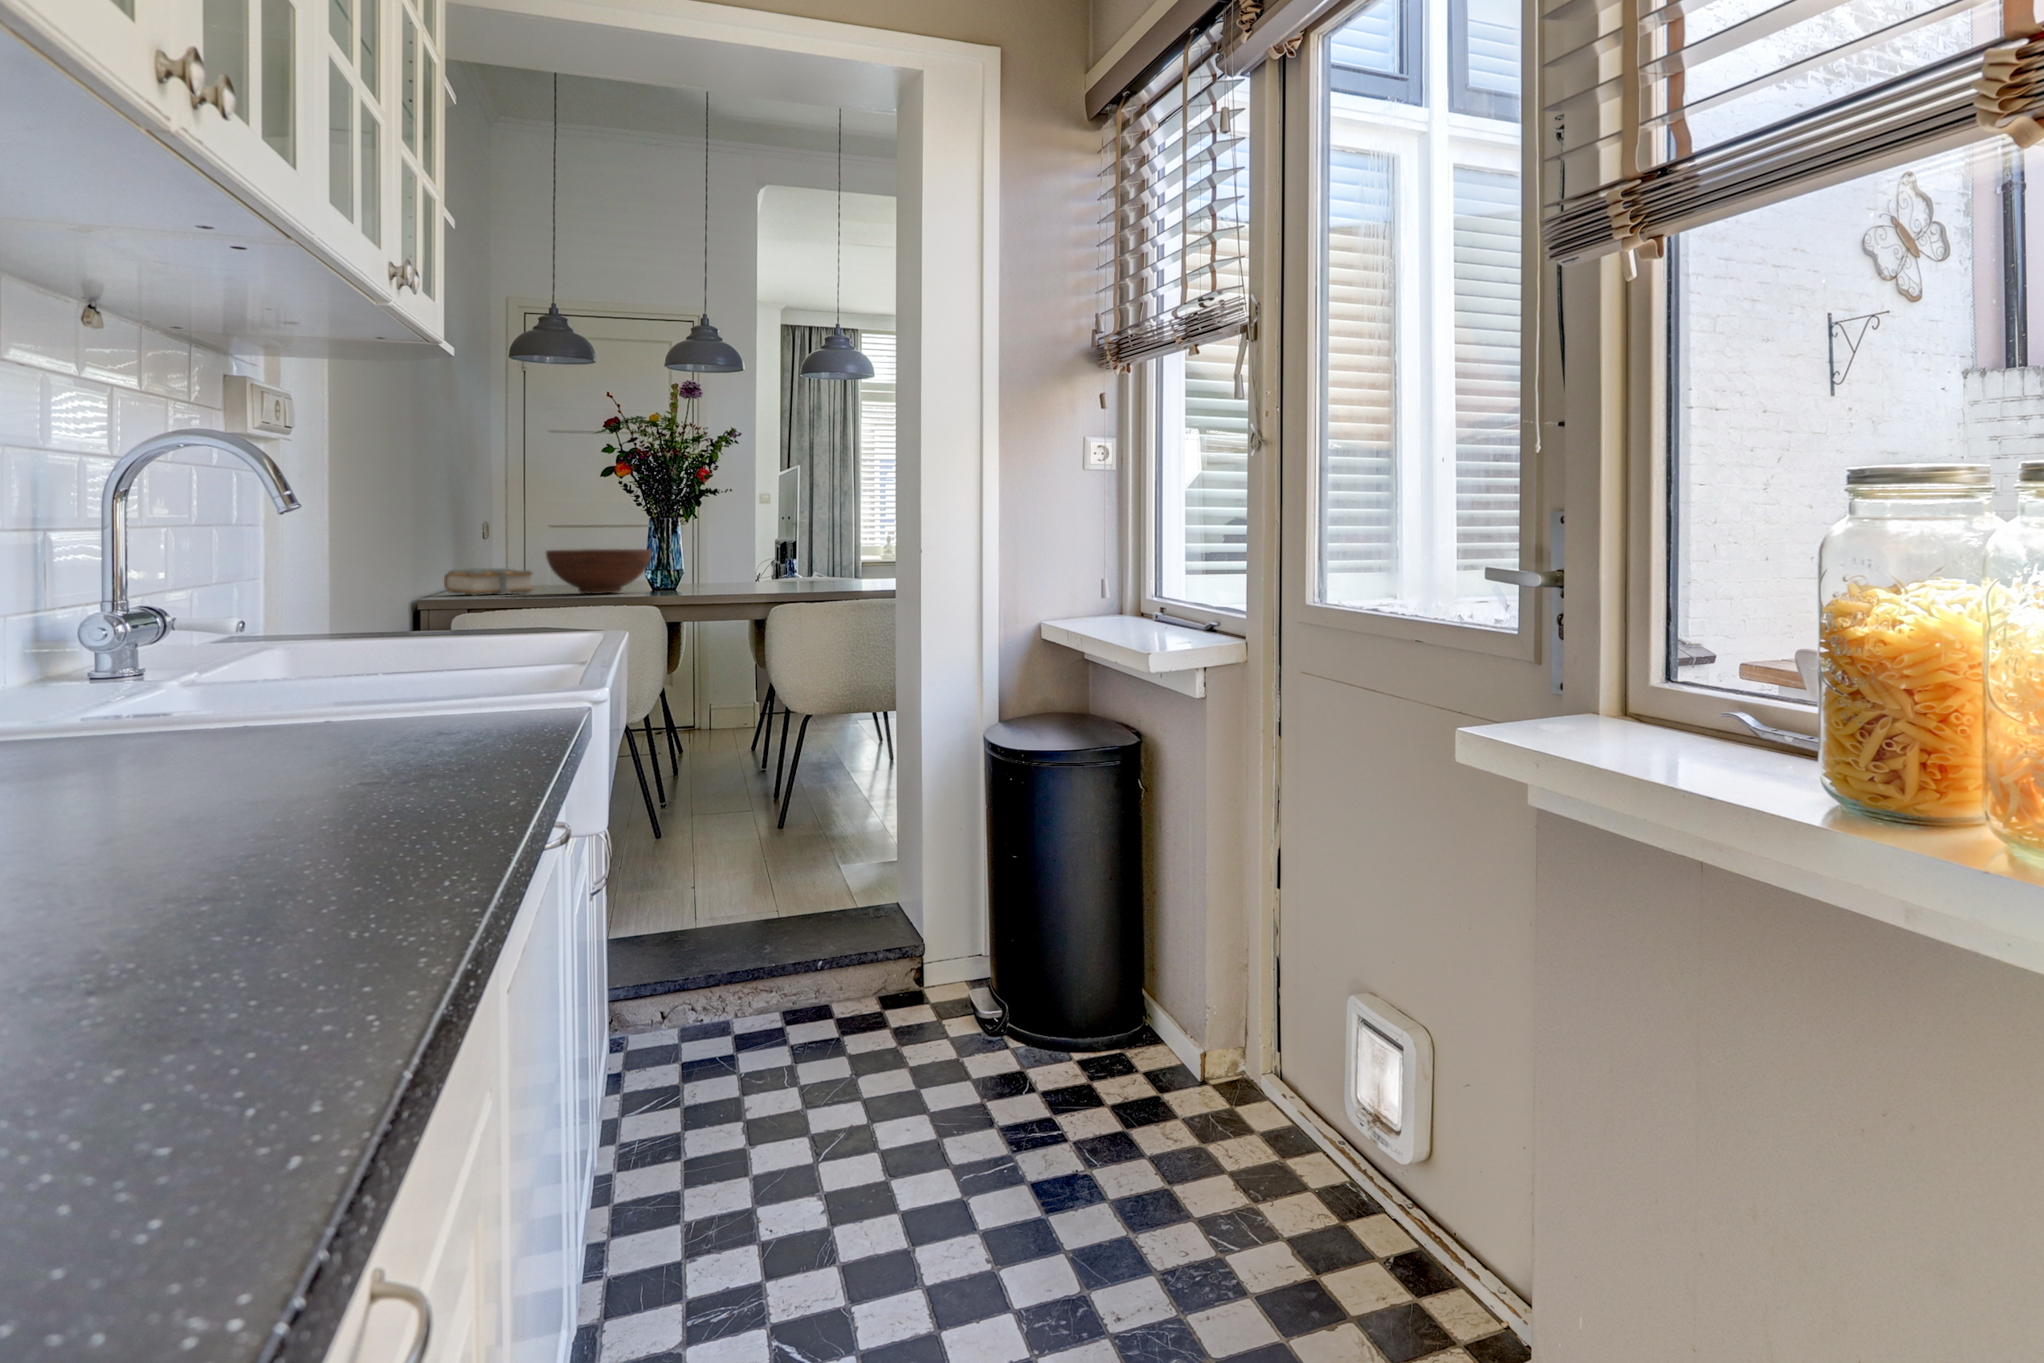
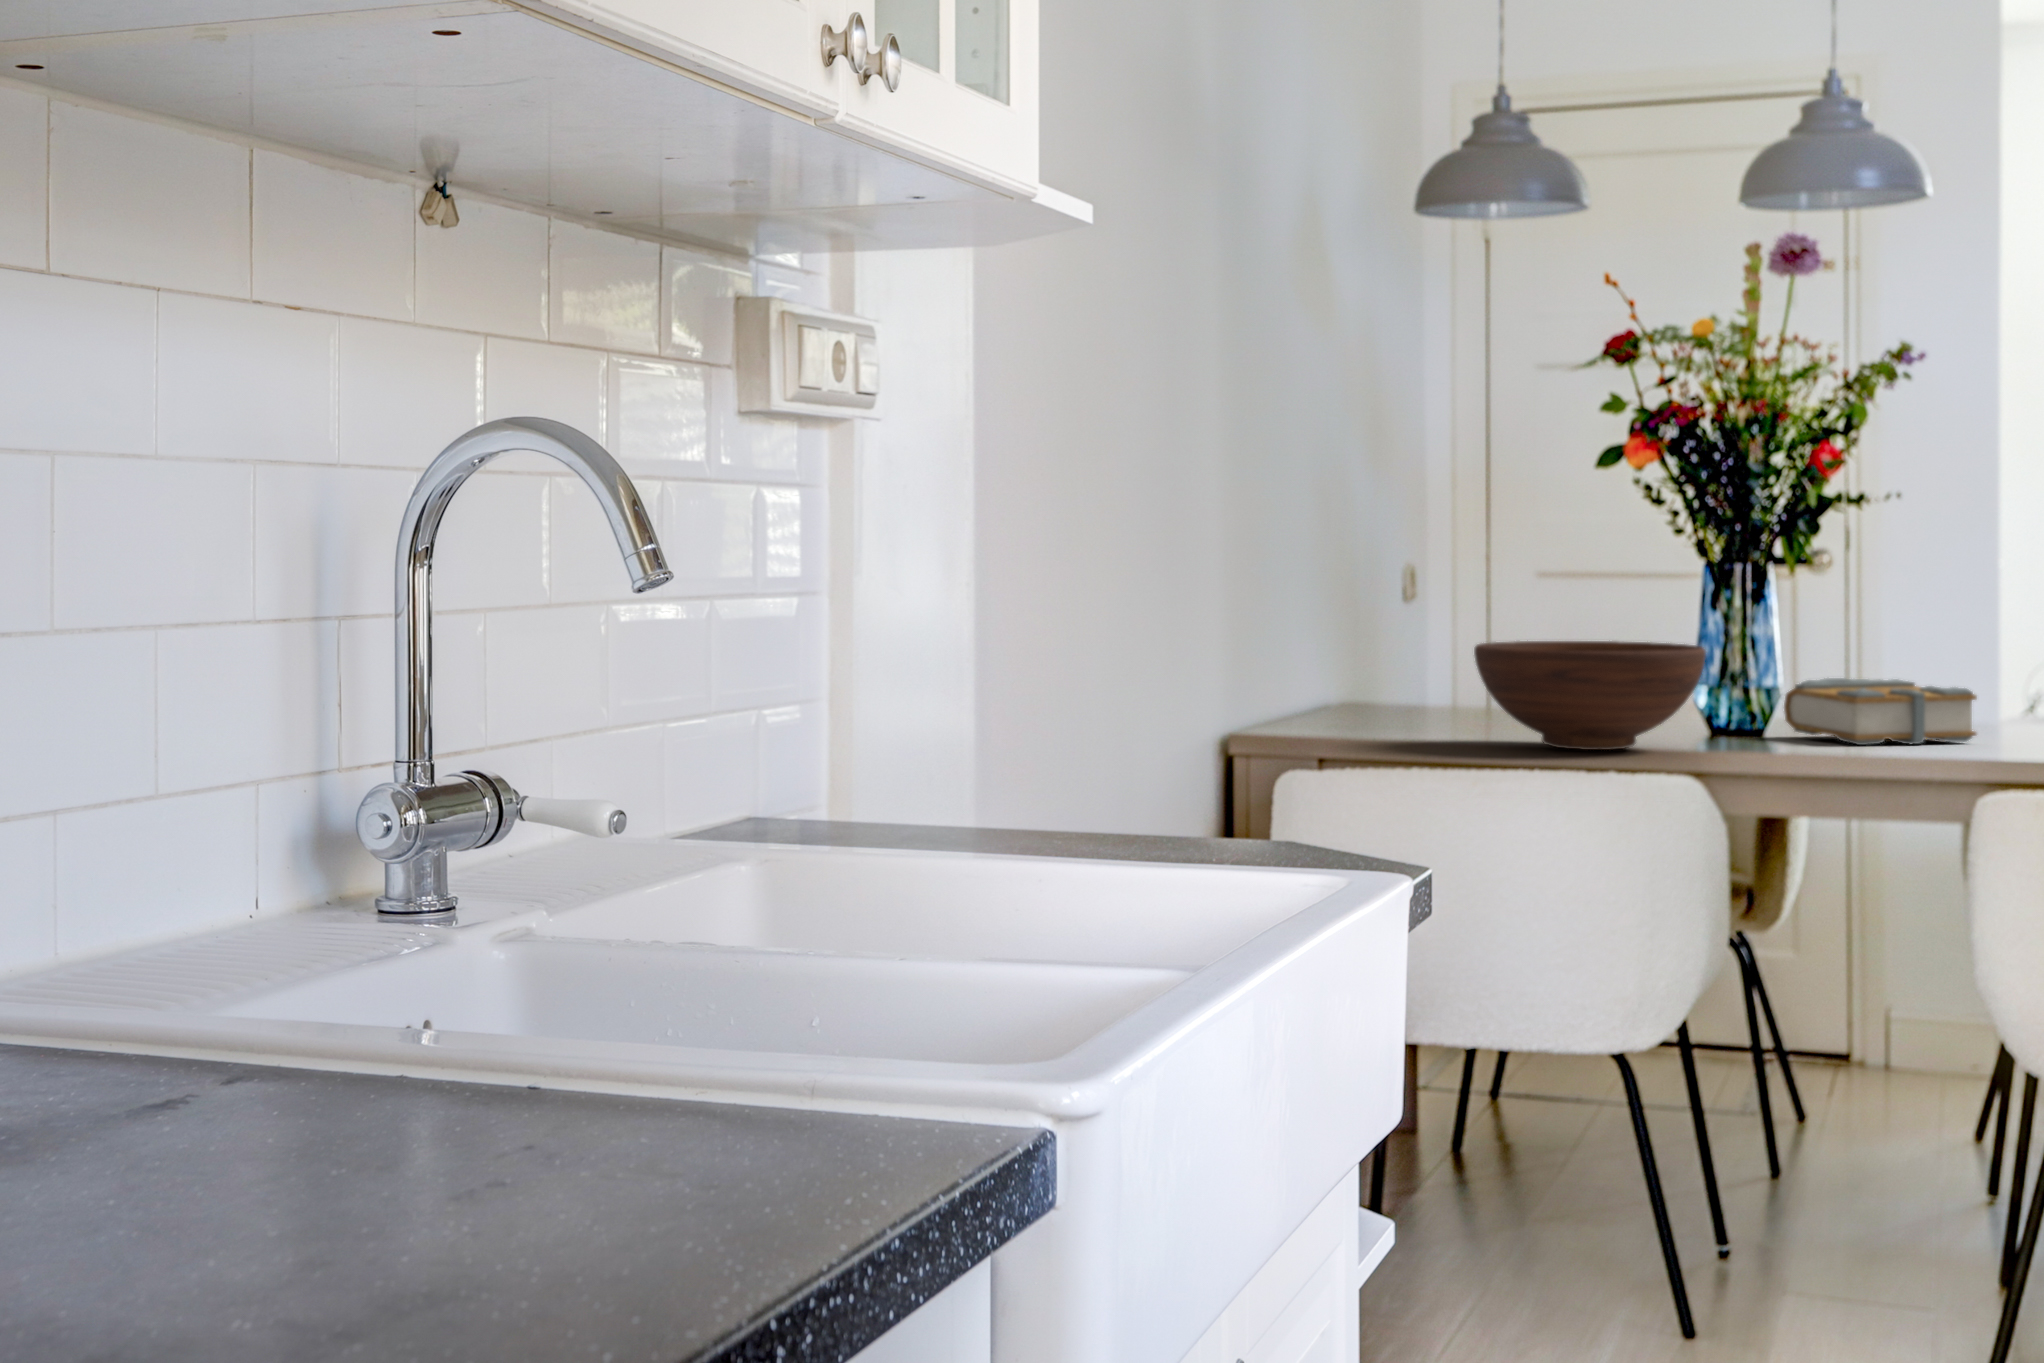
book: present [444,568,533,595] -> present [1784,678,1977,745]

